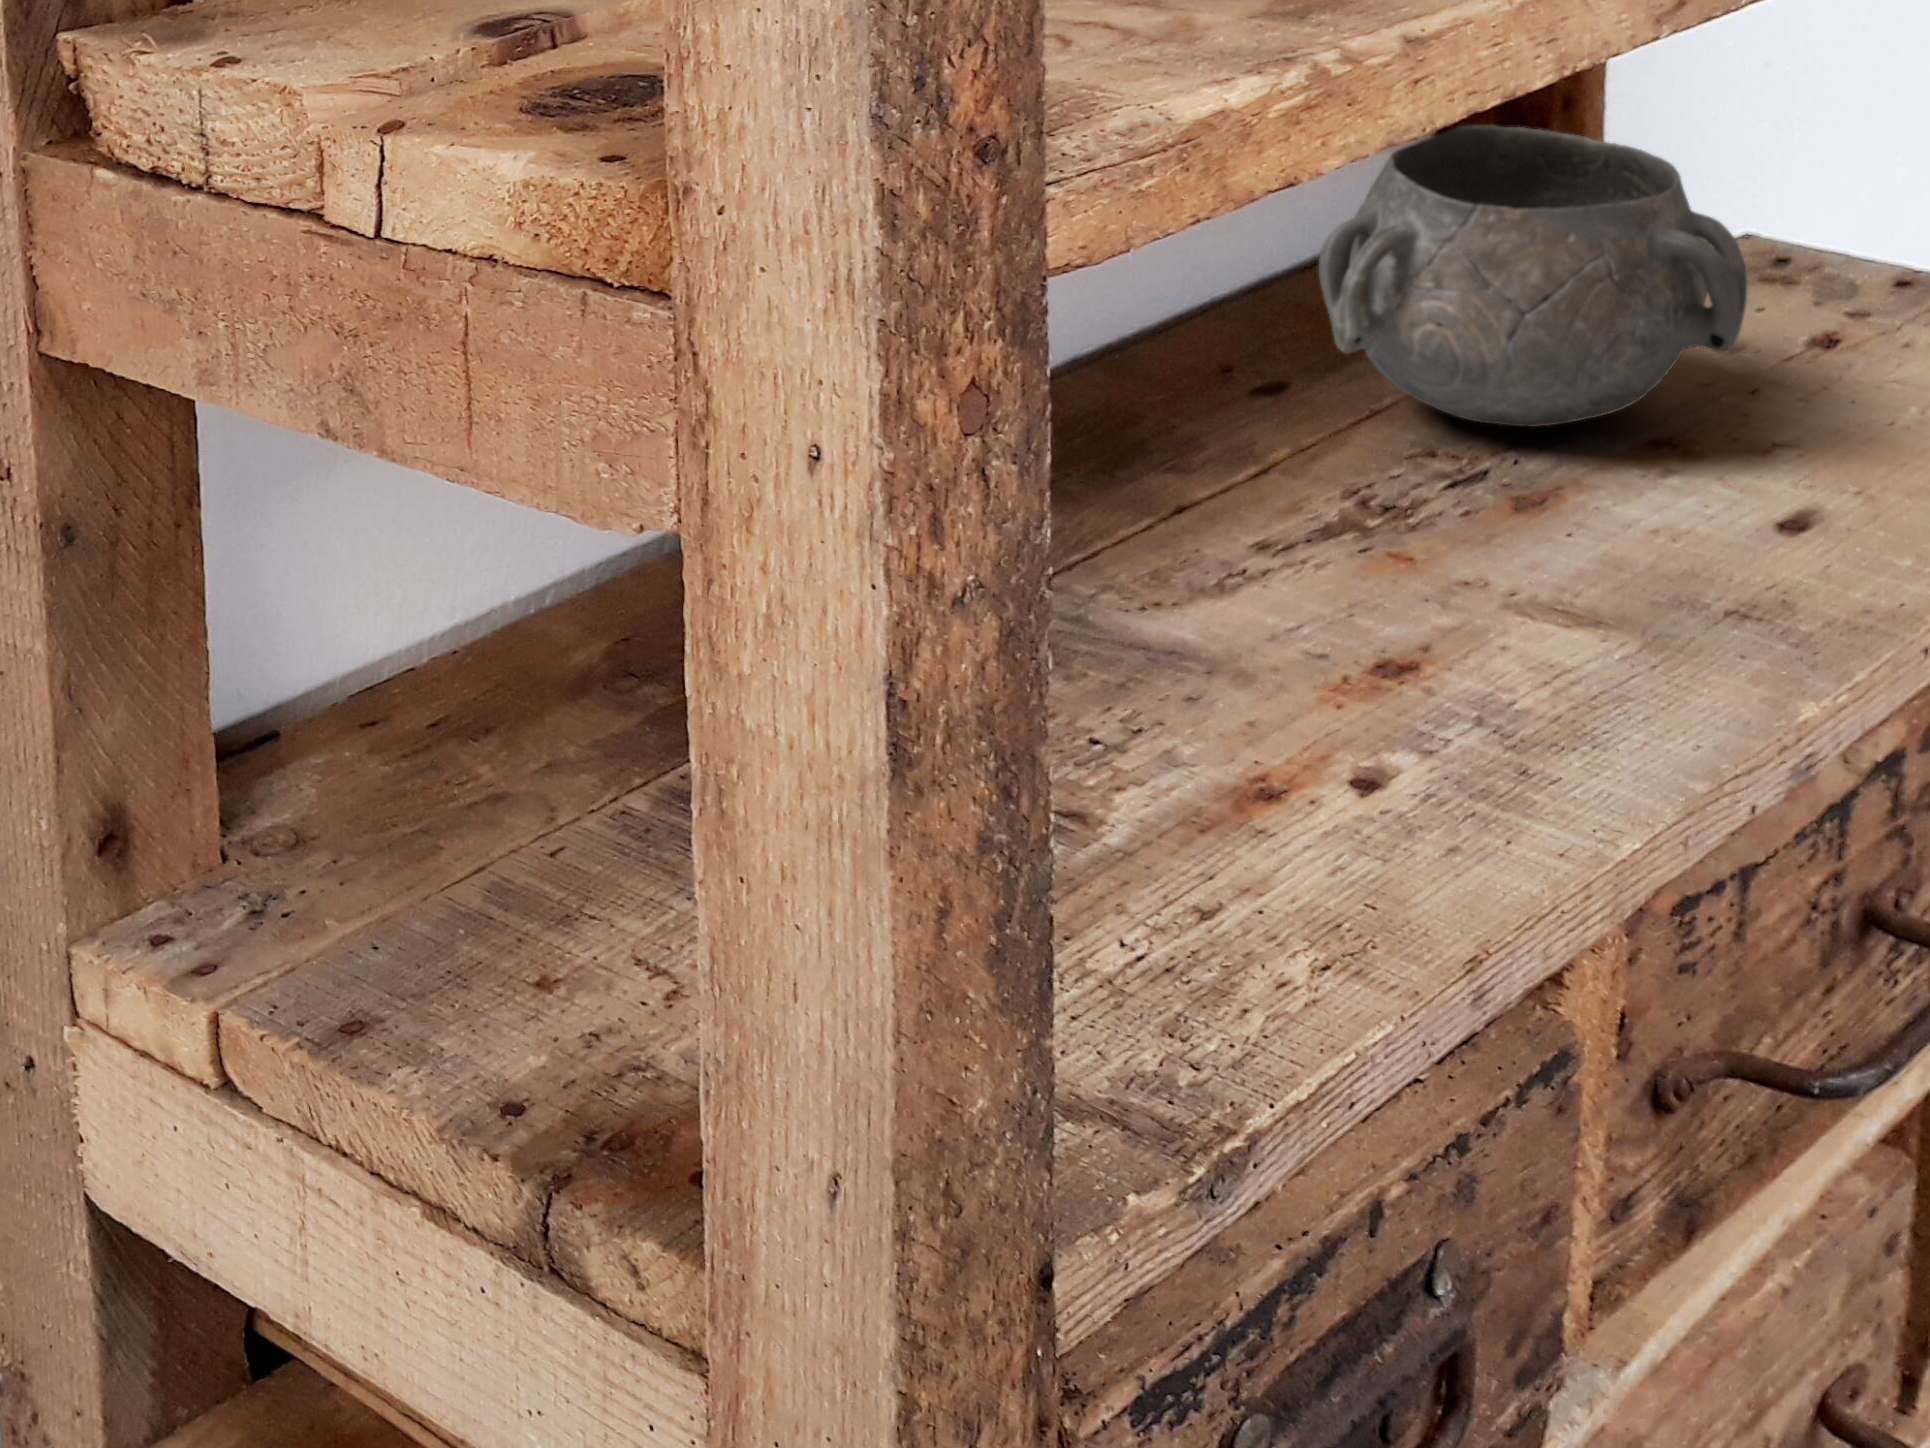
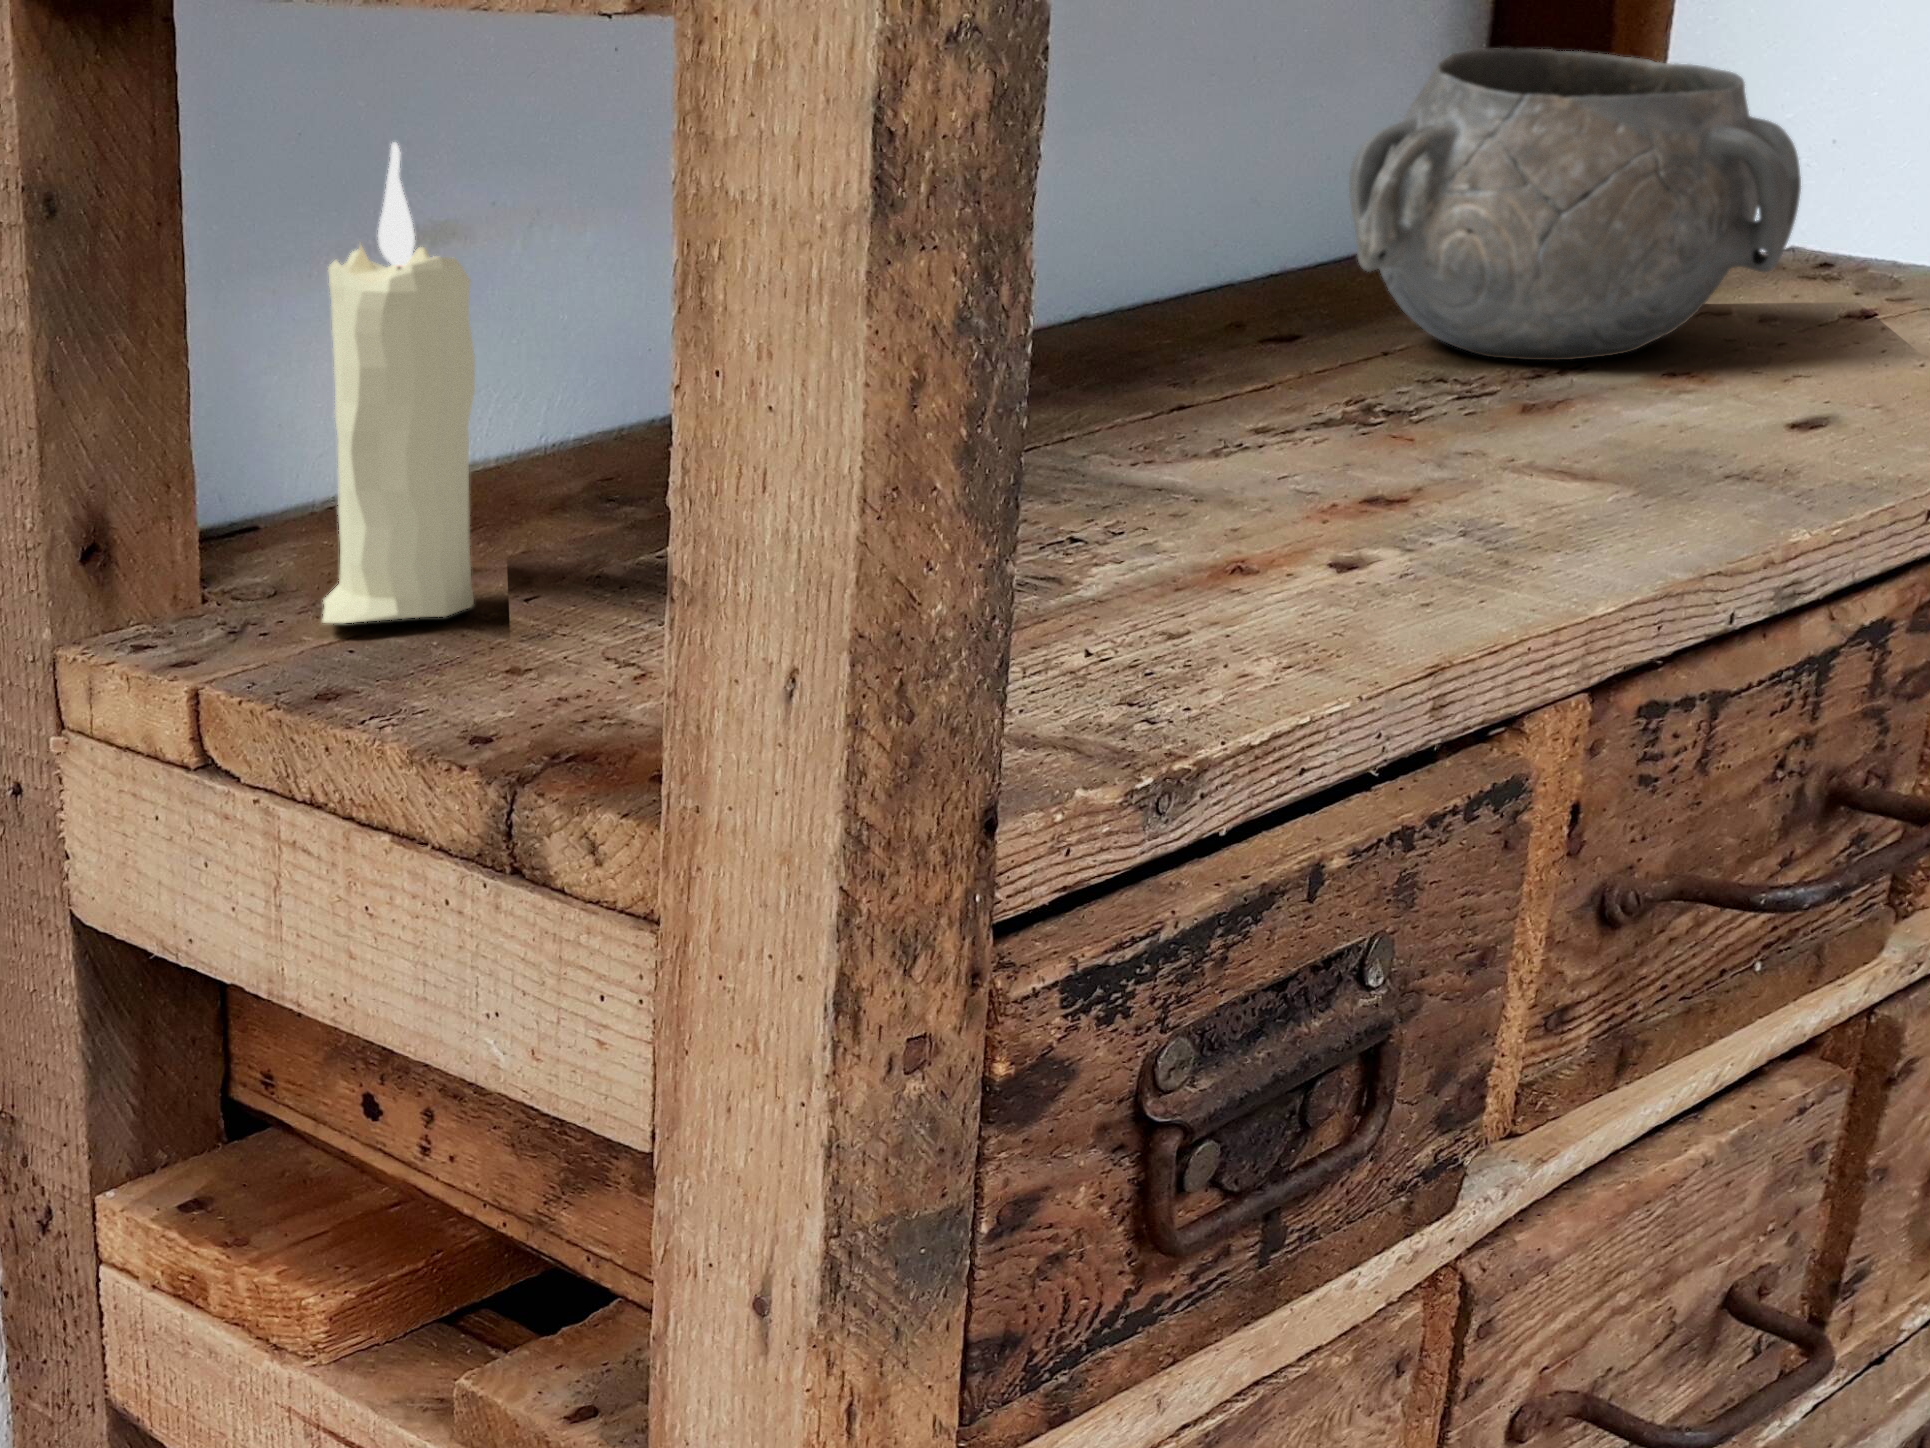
candle: none [342,457,496,905] -> present [323,142,475,623]

